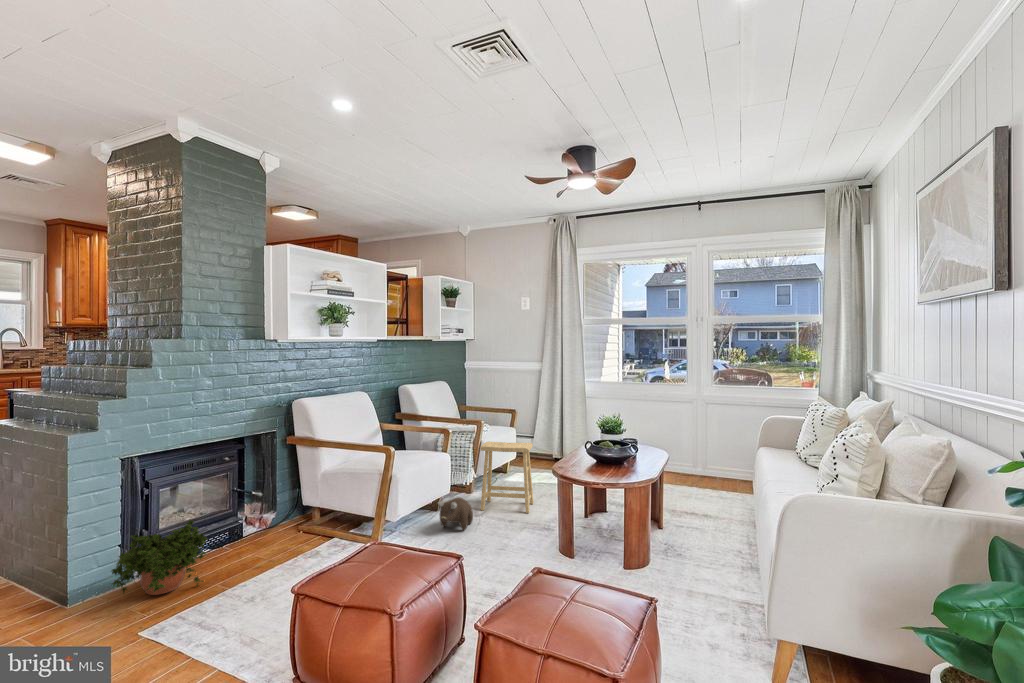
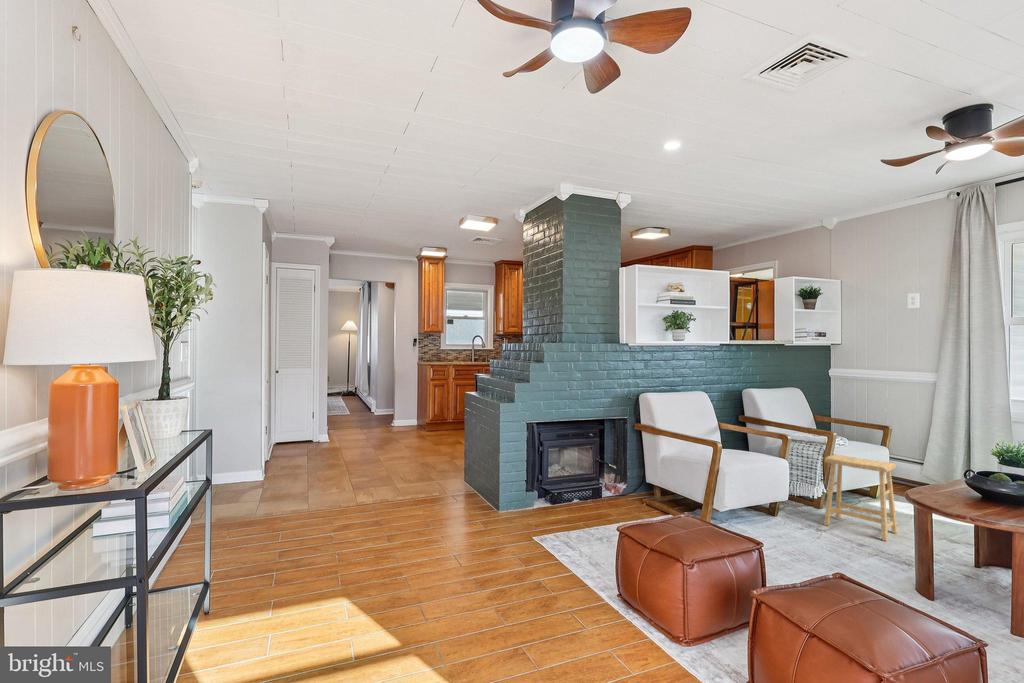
plush toy: present [438,497,473,530] -> none [768,503,810,538]
potted plant: present [112,520,207,595] -> none [517,473,575,524]

